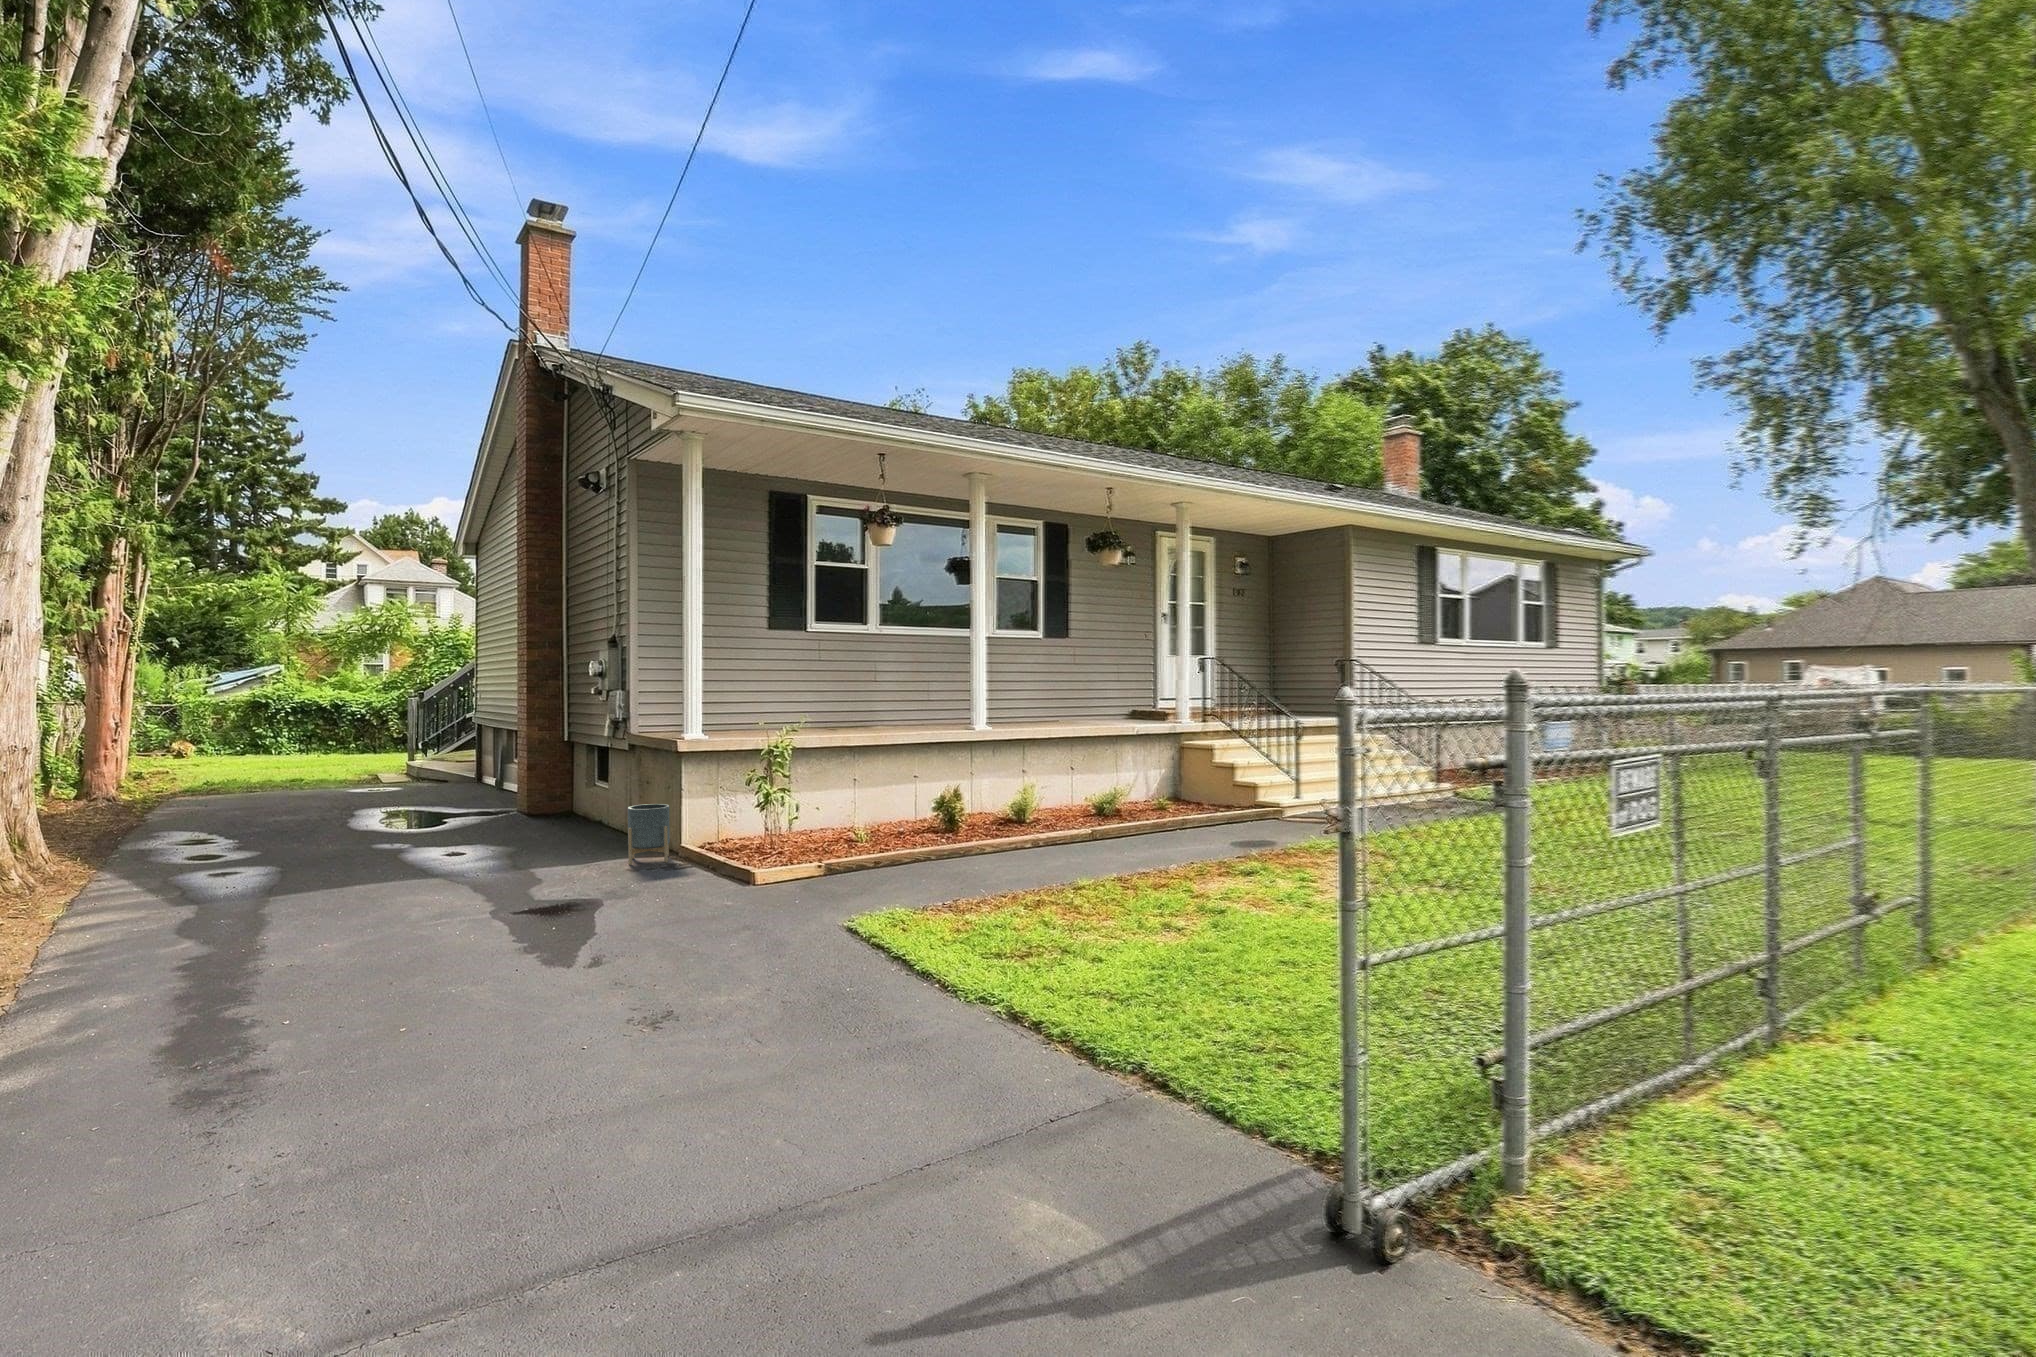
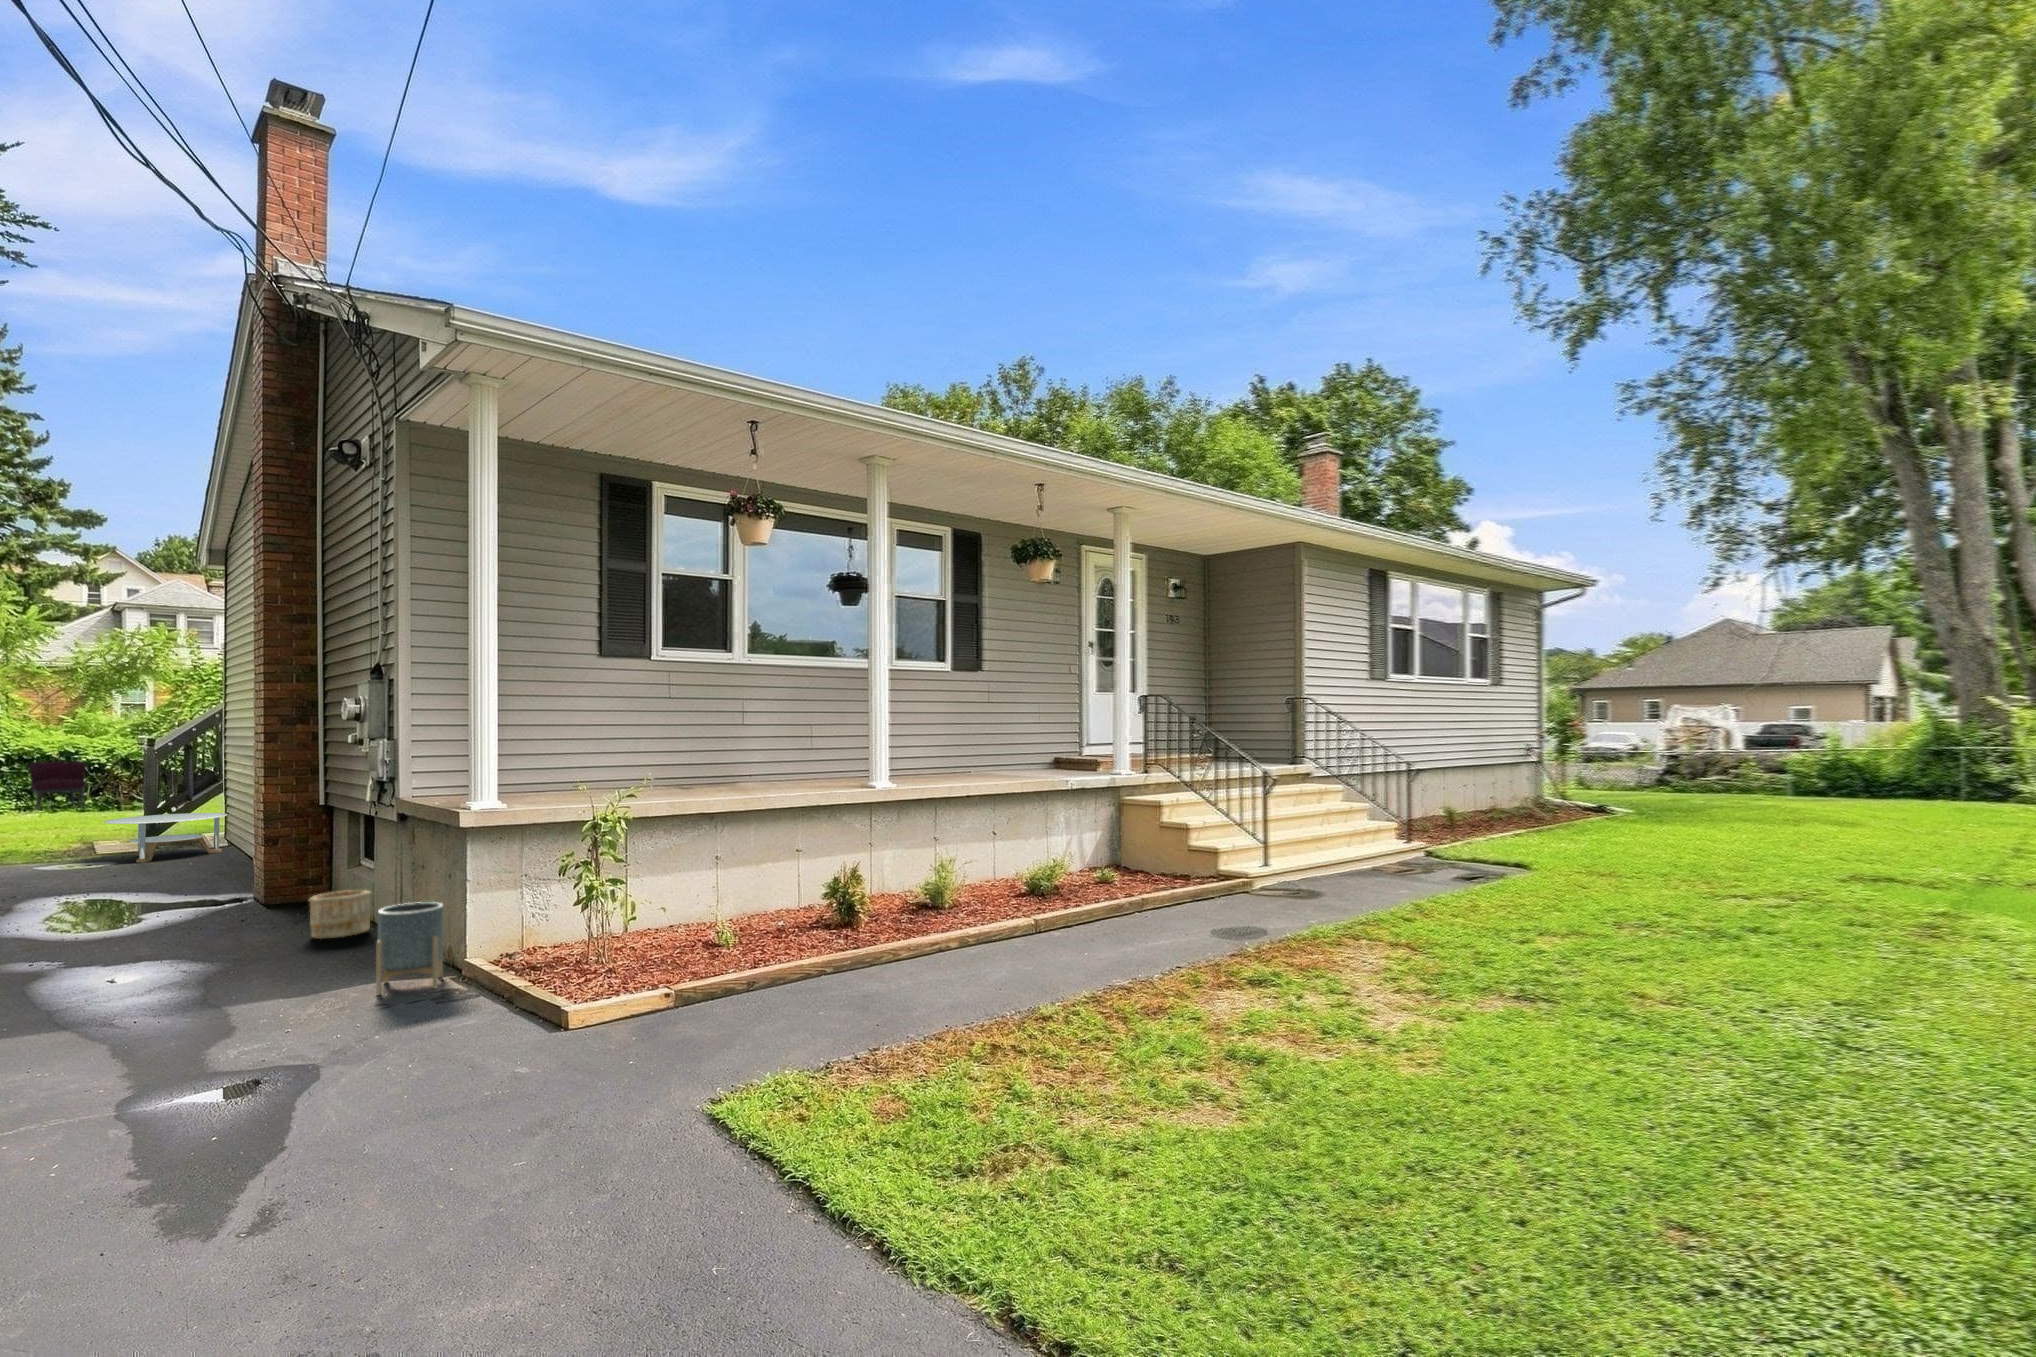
chair: none [320,710,361,748] -> present [29,761,87,809]
round table: none [401,749,486,786] -> present [104,813,227,863]
wooden bucket: none [570,800,611,833] -> present [309,890,371,939]

